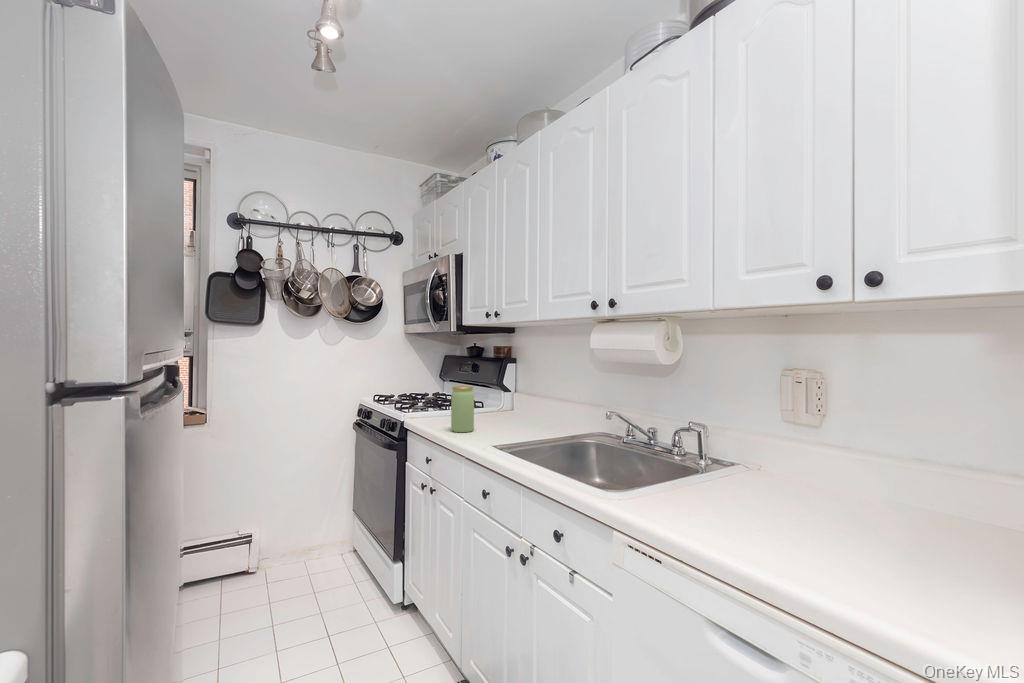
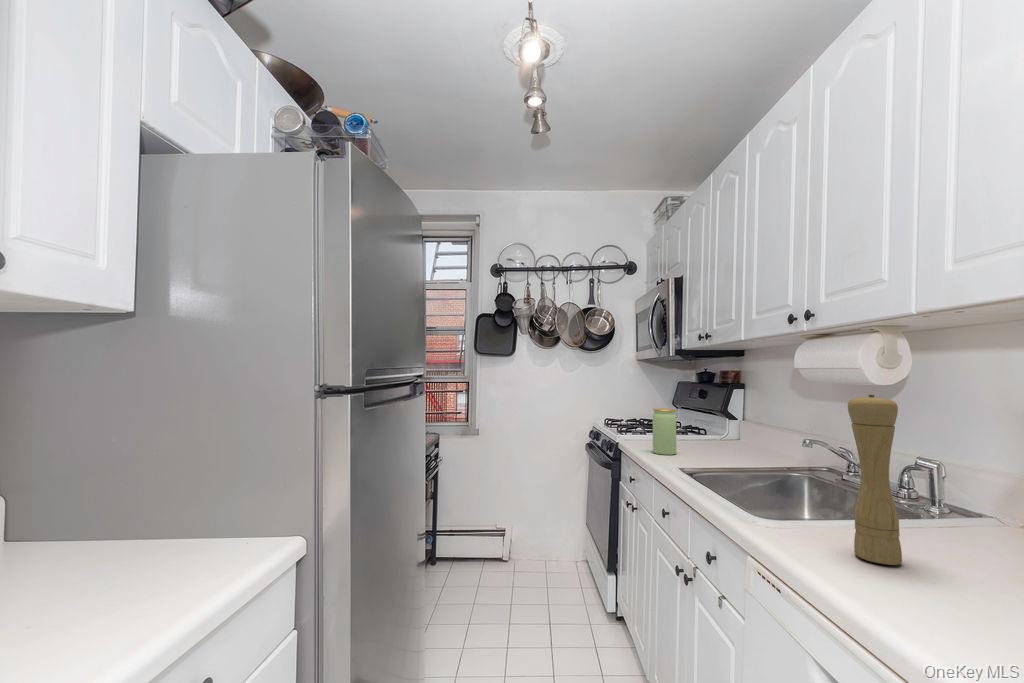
pepper mill: none [696,377,734,518] -> present [848,395,902,565]

